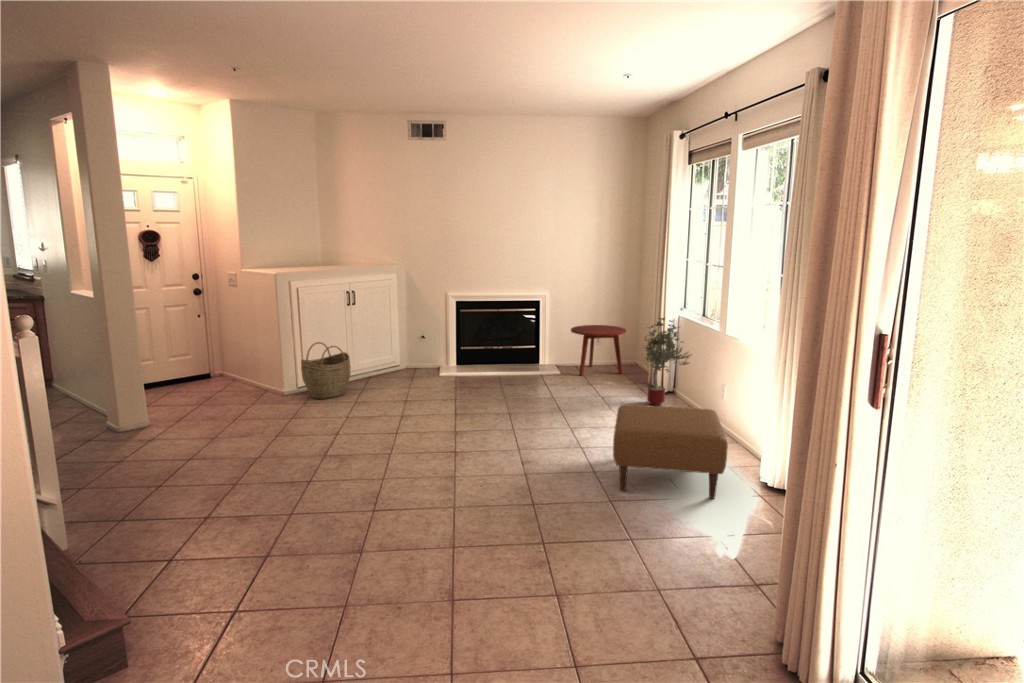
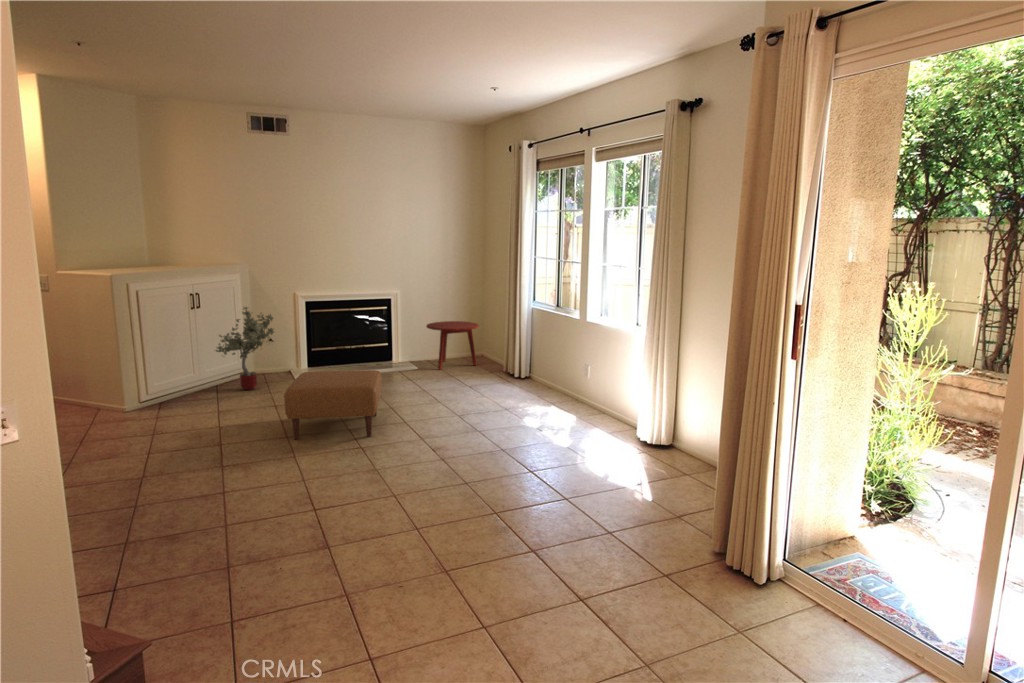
potted tree: present [645,318,692,406] -> present [215,307,274,390]
woven basket: present [301,342,351,399] -> none [140,350,201,414]
ottoman: present [613,405,728,499] -> present [284,370,382,440]

